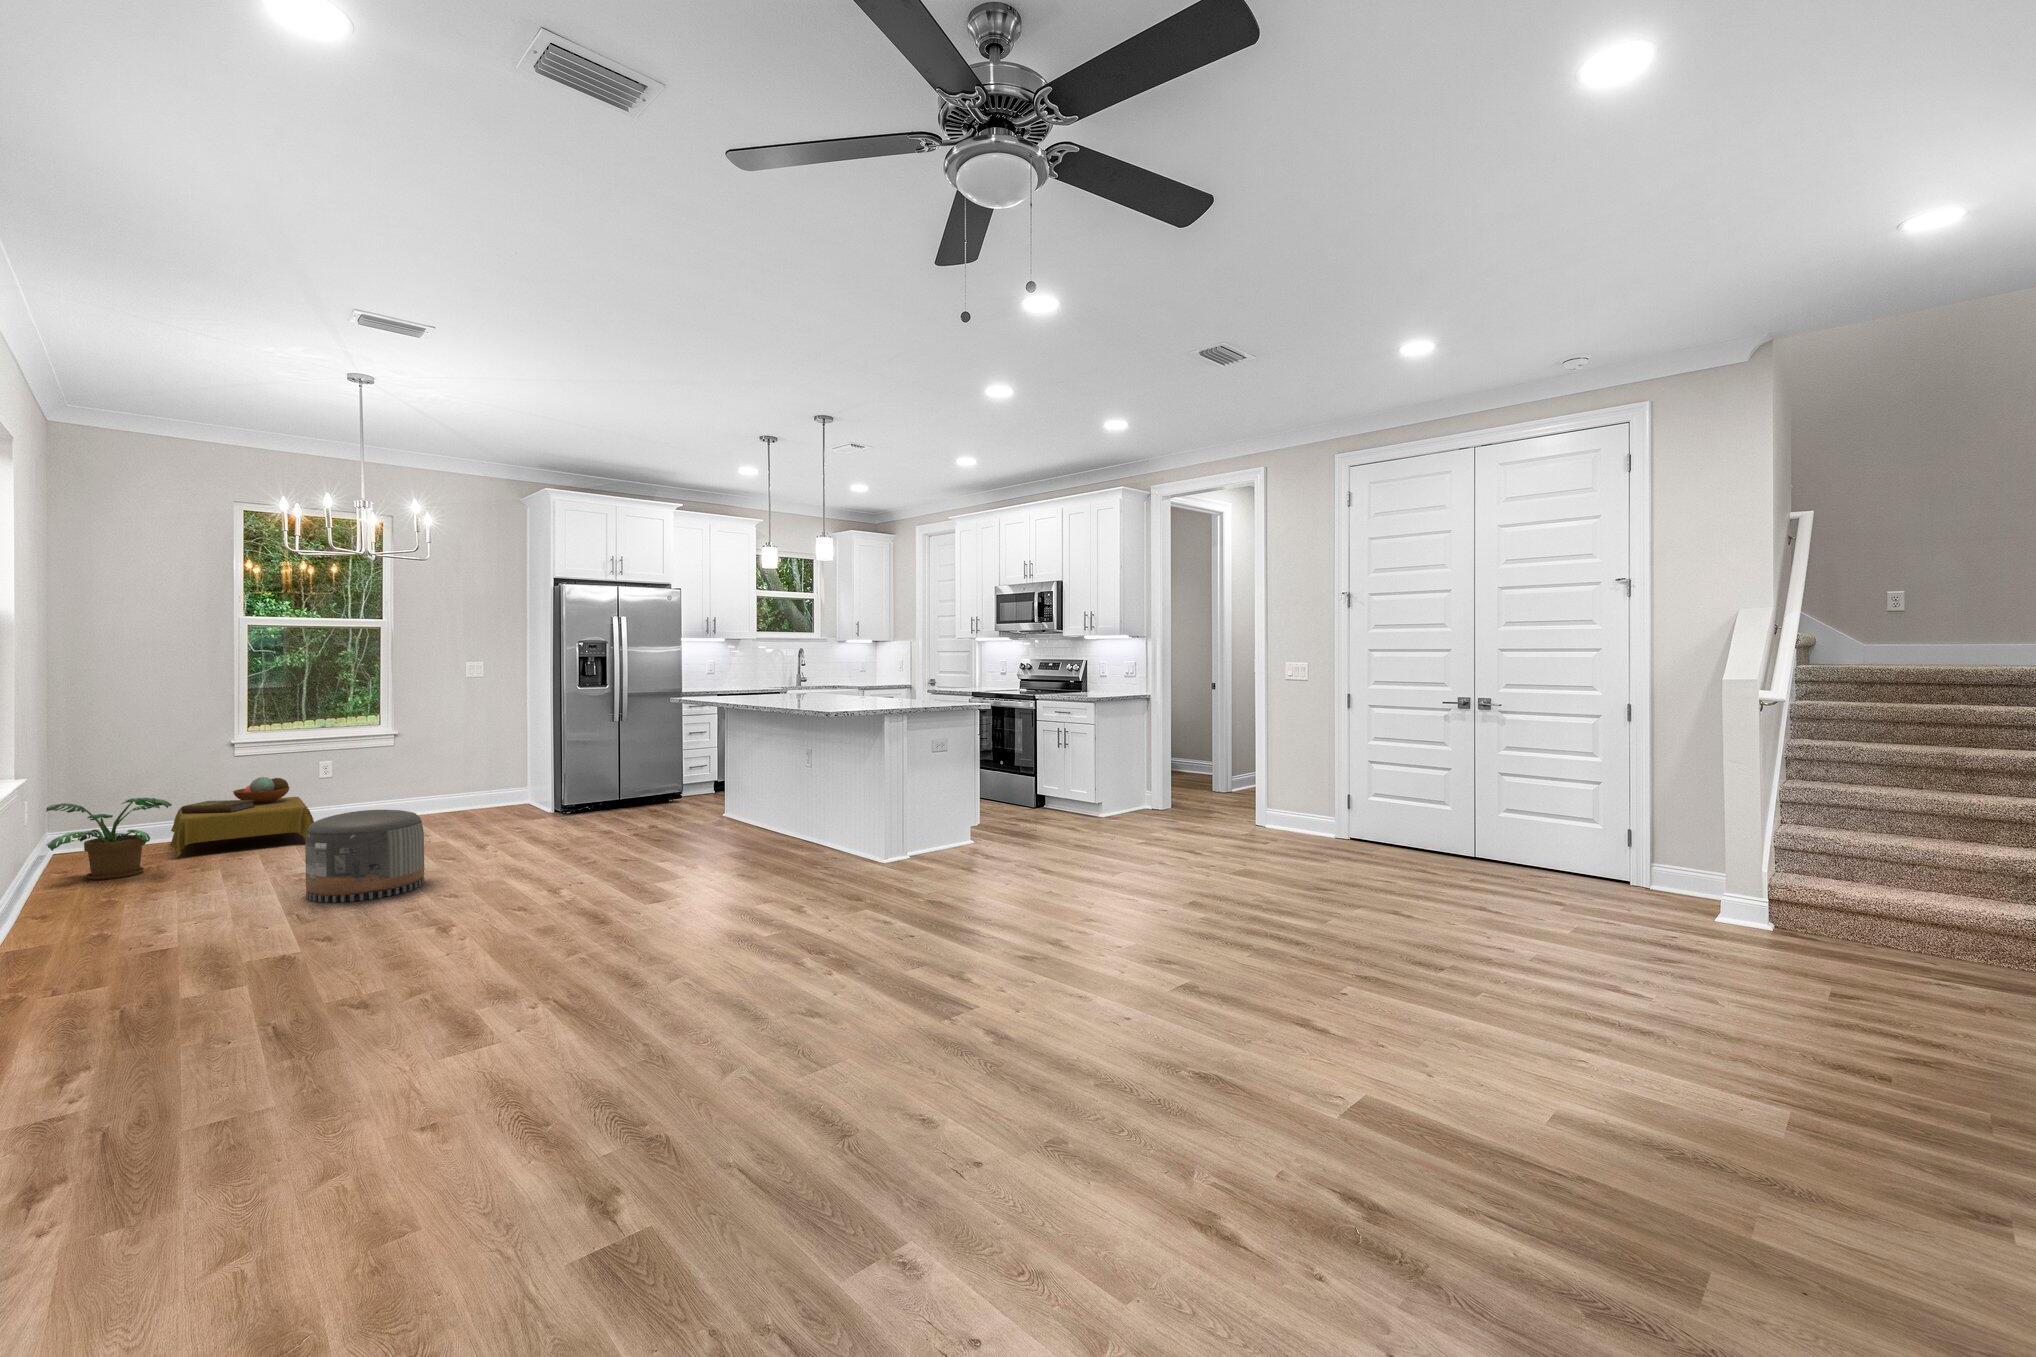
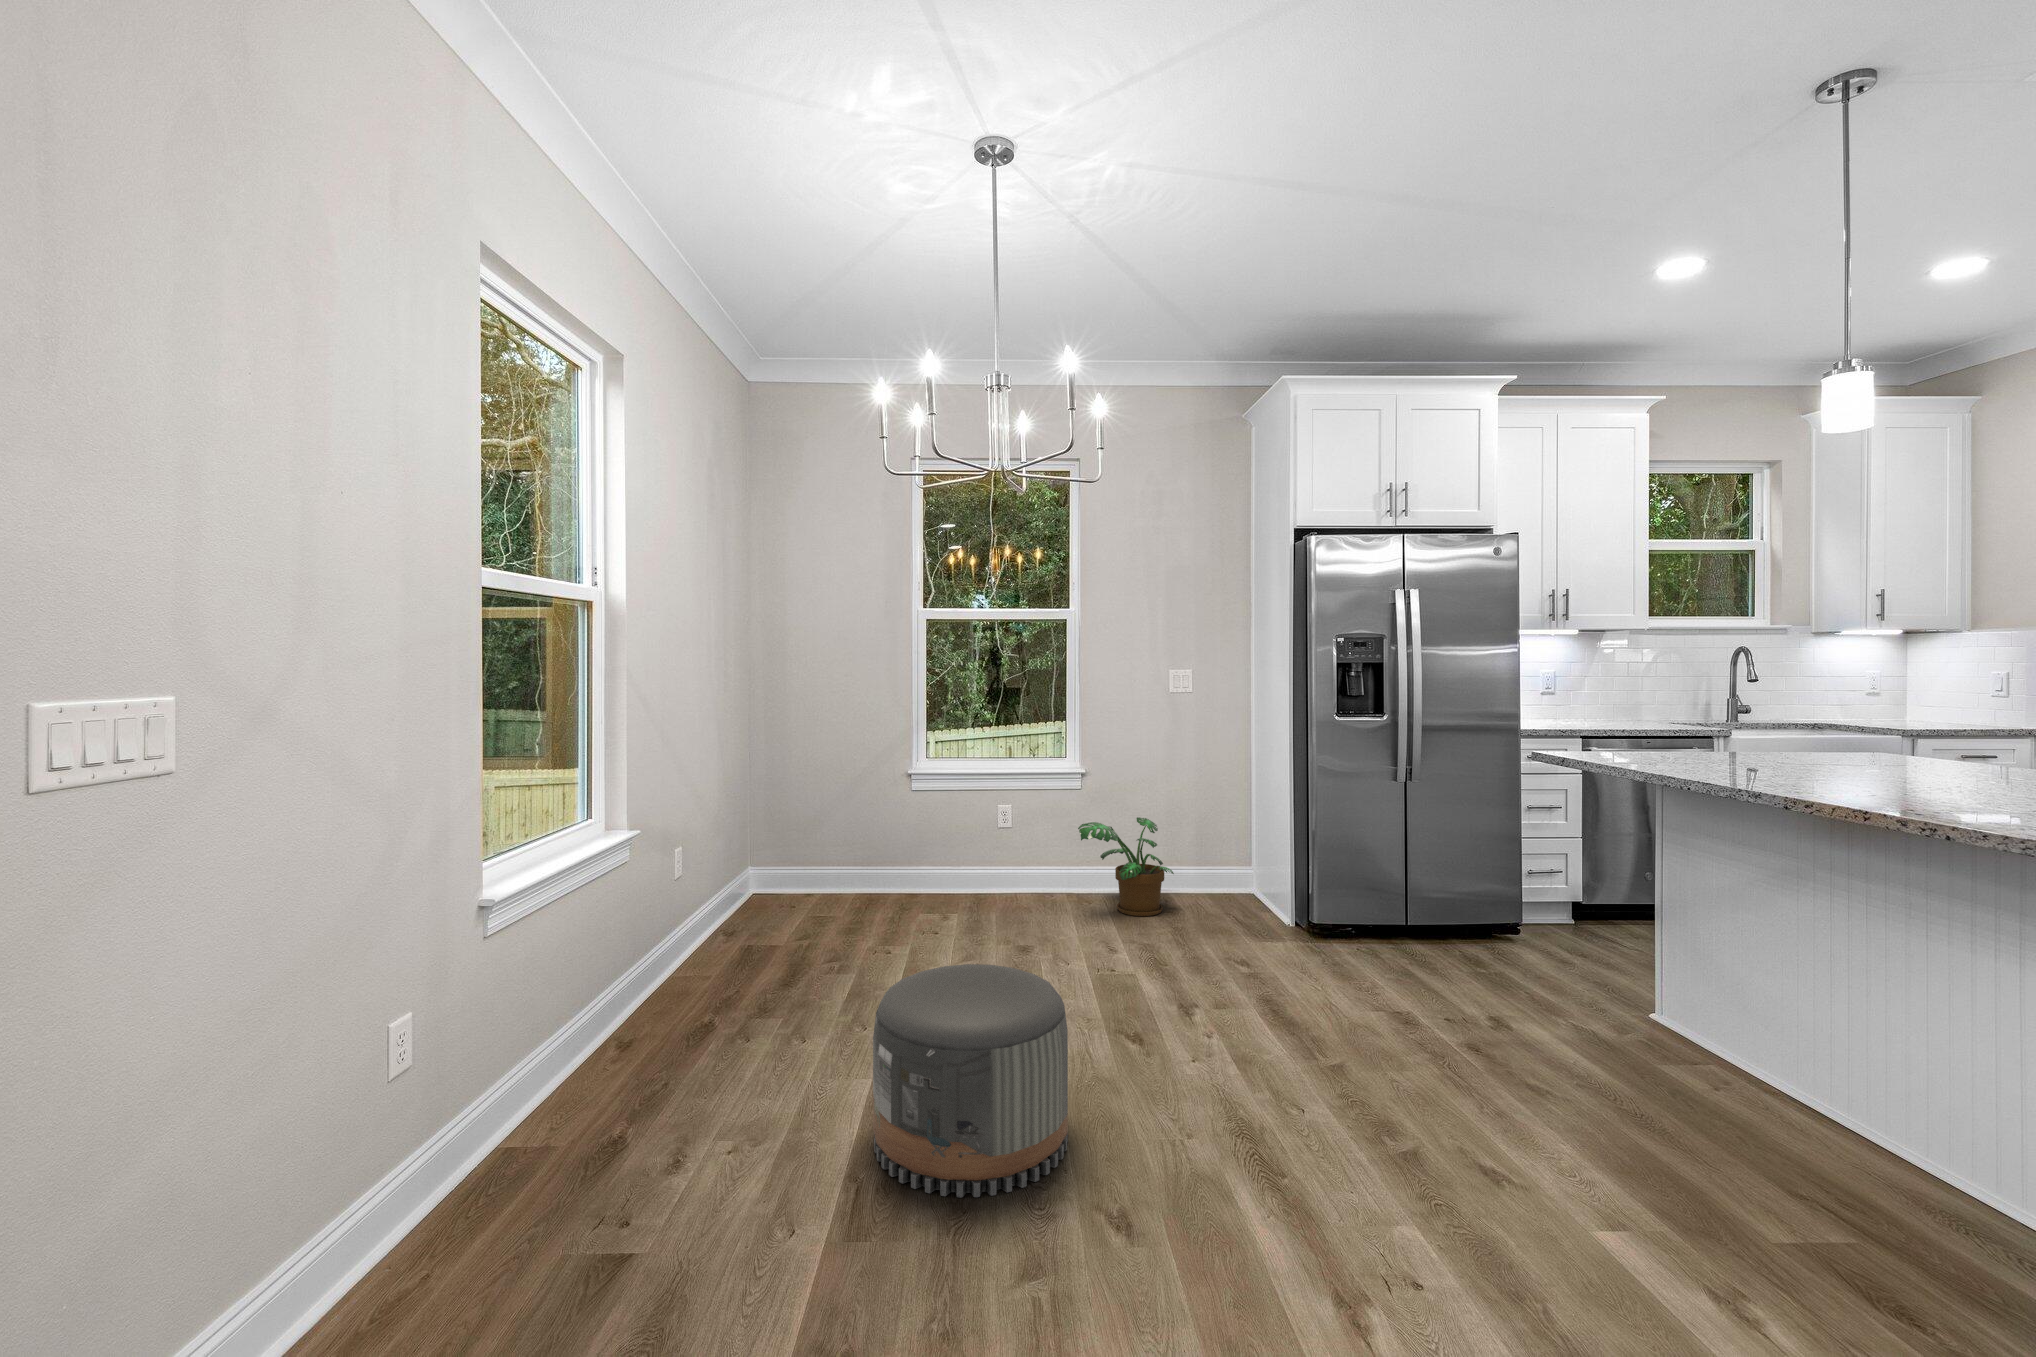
side table: present [170,777,314,858] -> none [824,827,982,936]
potted plant: present [46,798,172,880] -> present [1078,817,1174,916]

